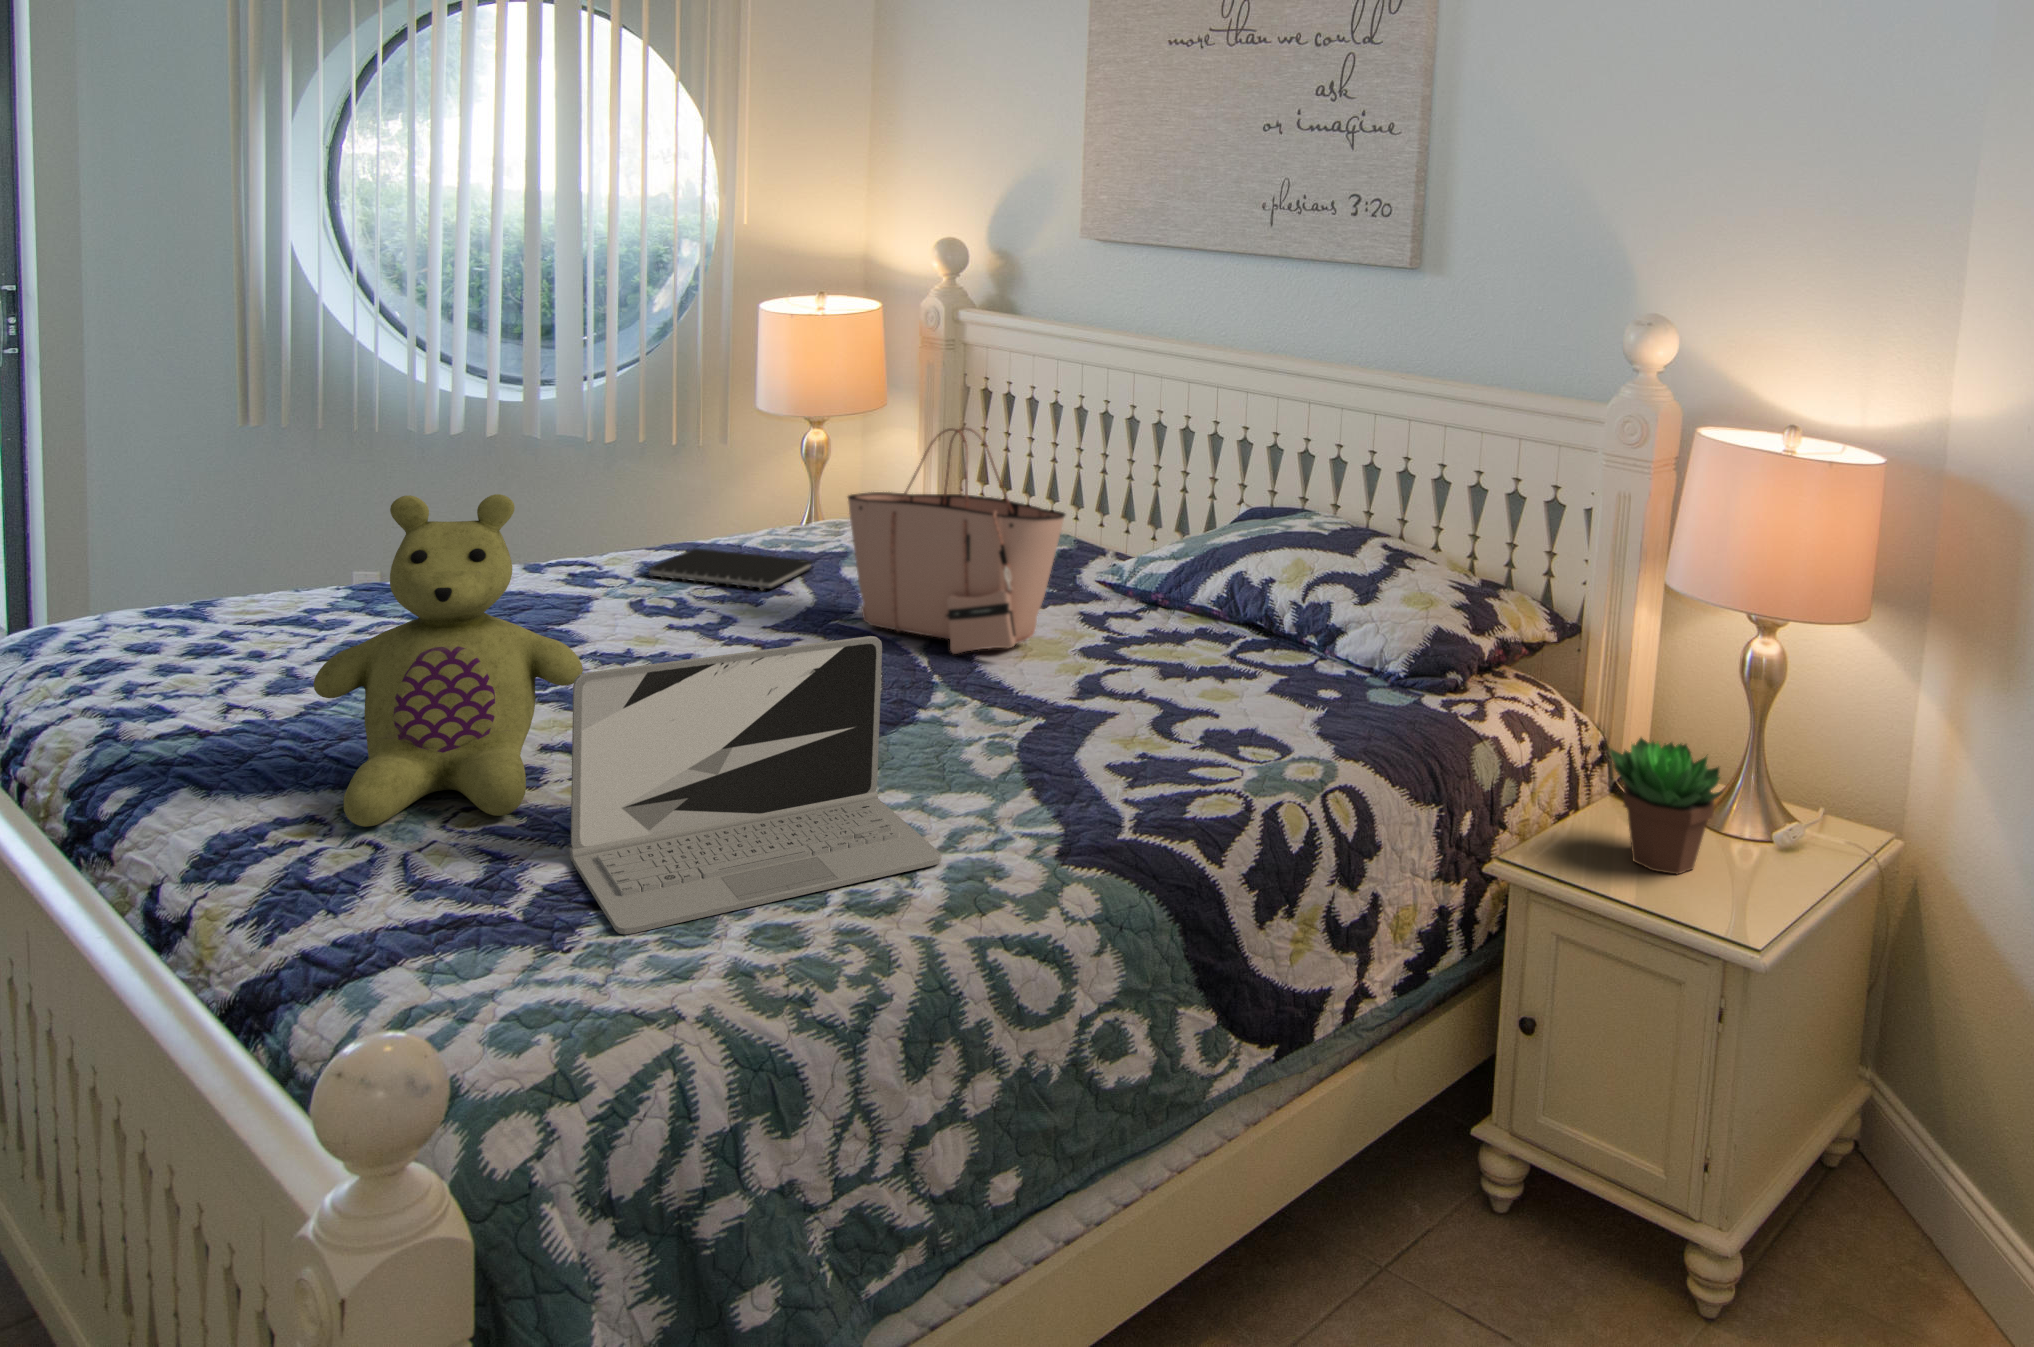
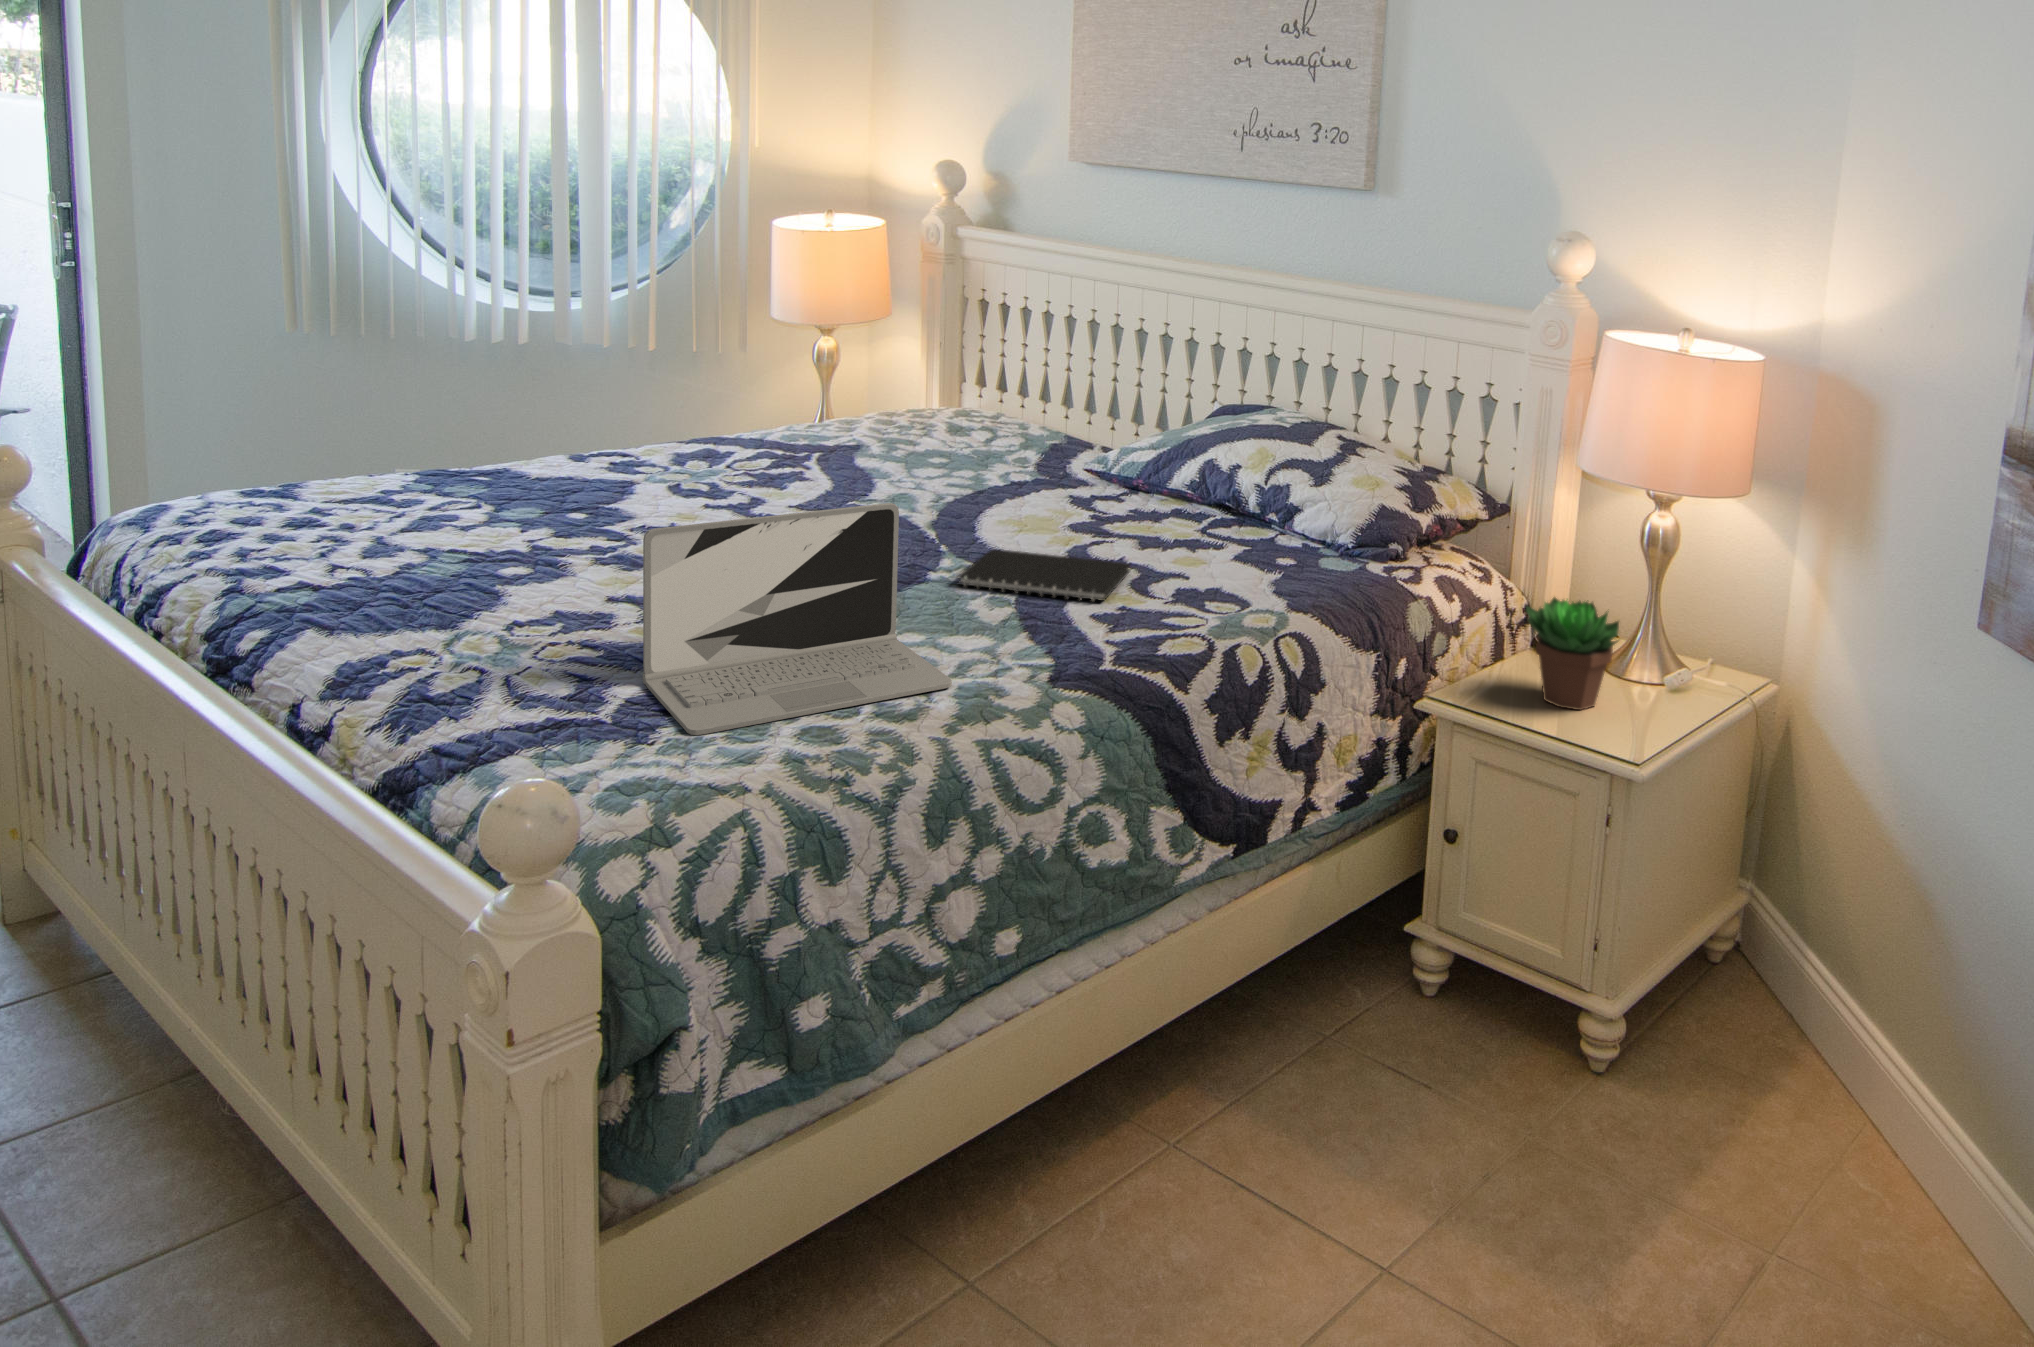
tote bag: present [848,427,1065,654] -> none [861,331,1056,530]
stuffed bear: present [313,494,583,827] -> none [416,383,643,658]
notebook: present [647,548,813,590] -> present [958,549,1130,601]

